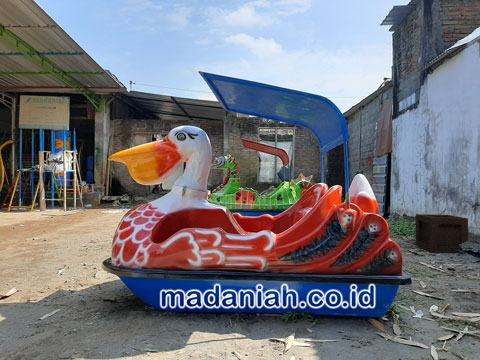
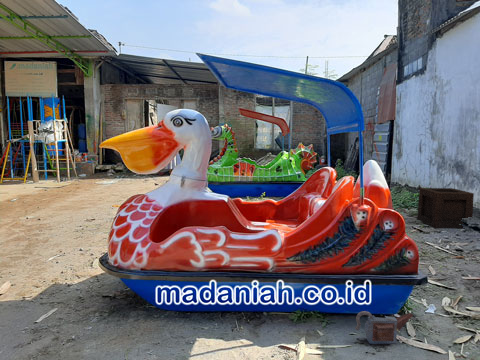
watering can: none [341,307,395,339] -> present [355,311,413,344]

